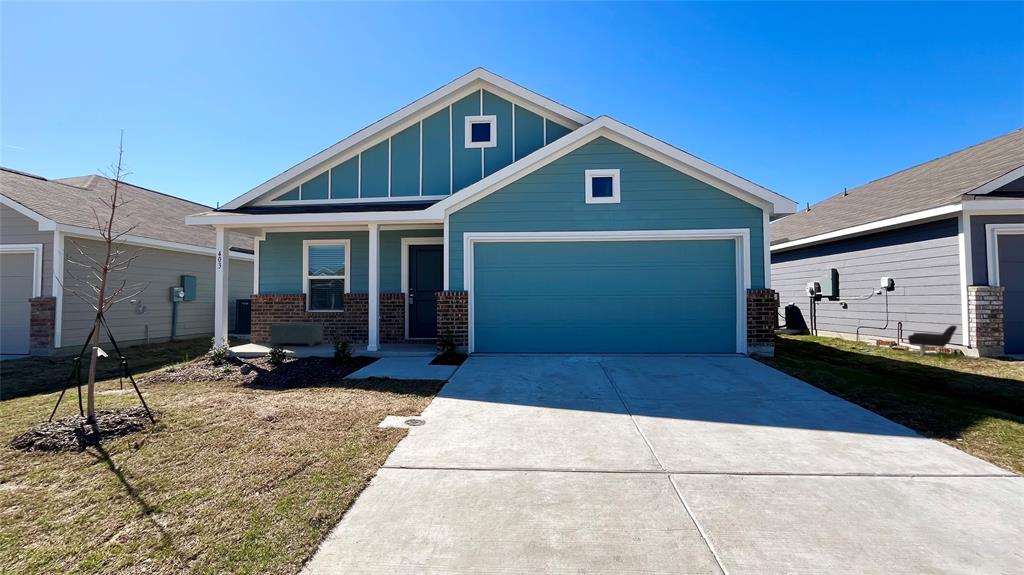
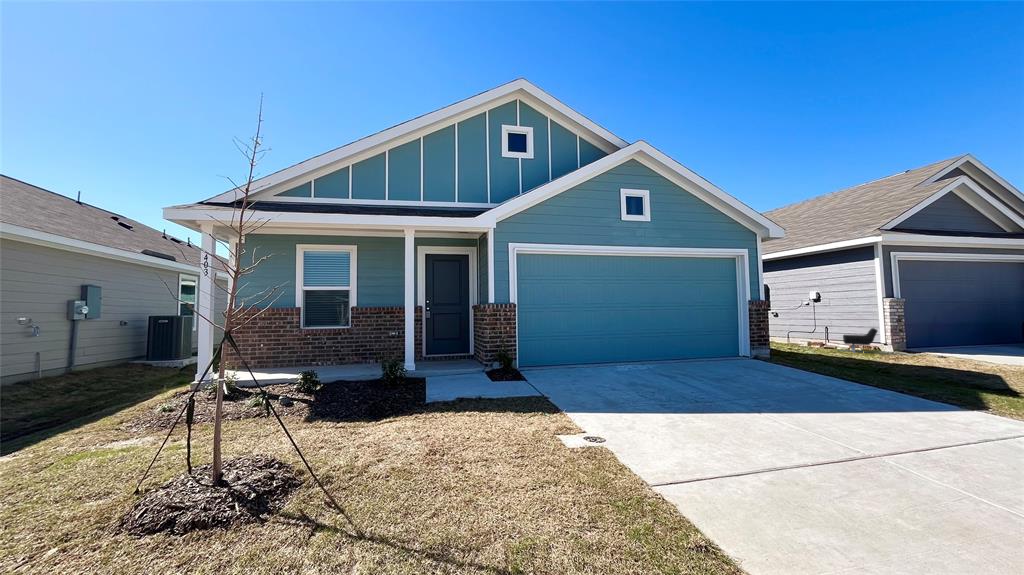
bench: present [270,323,323,346] -> none [262,342,324,370]

